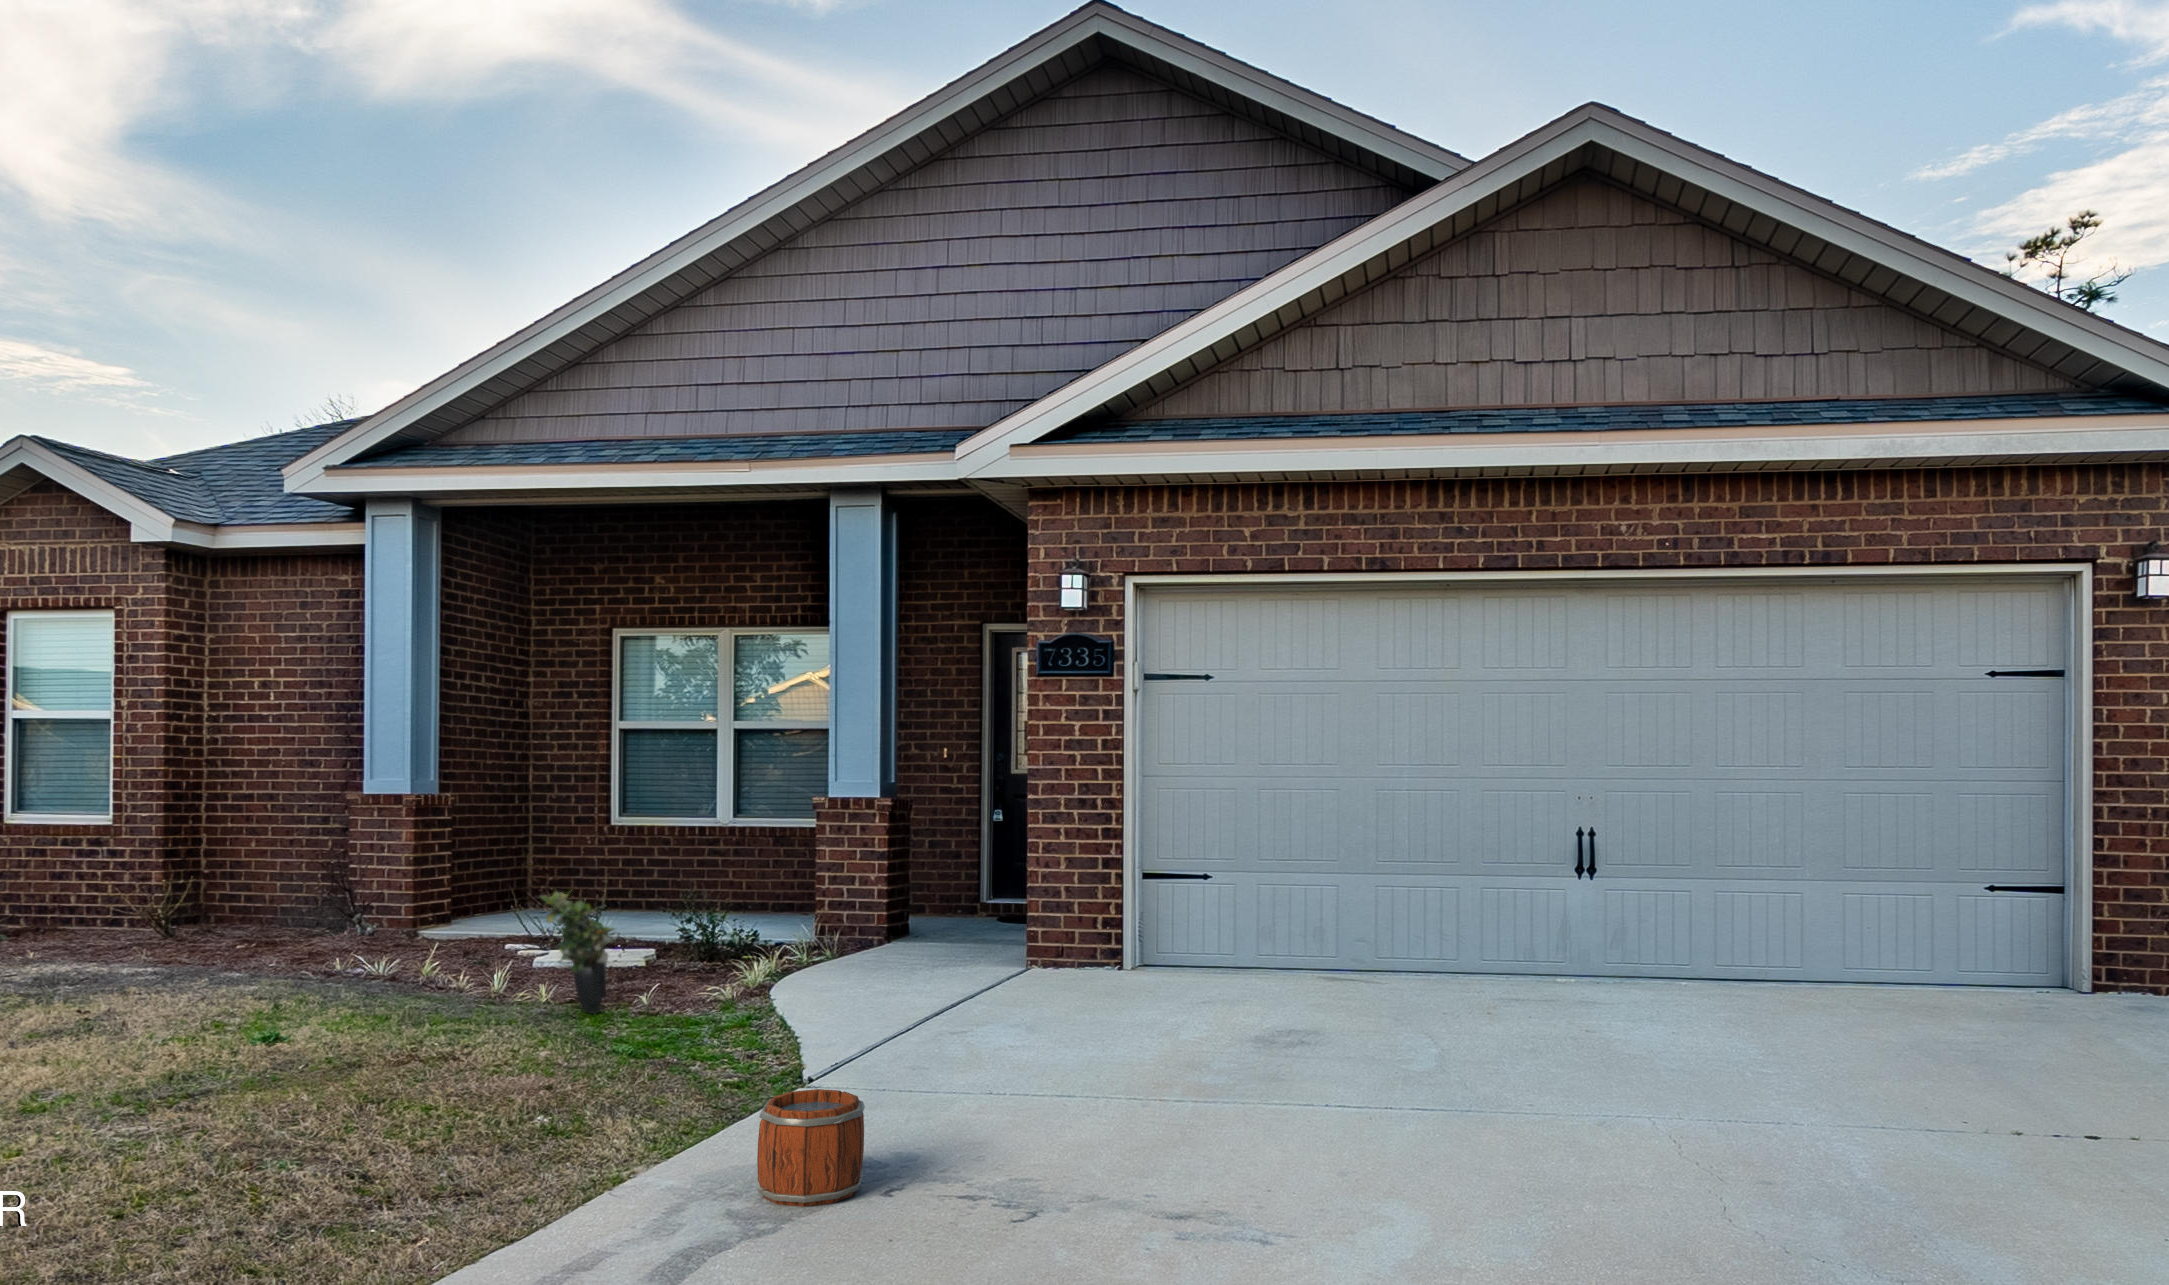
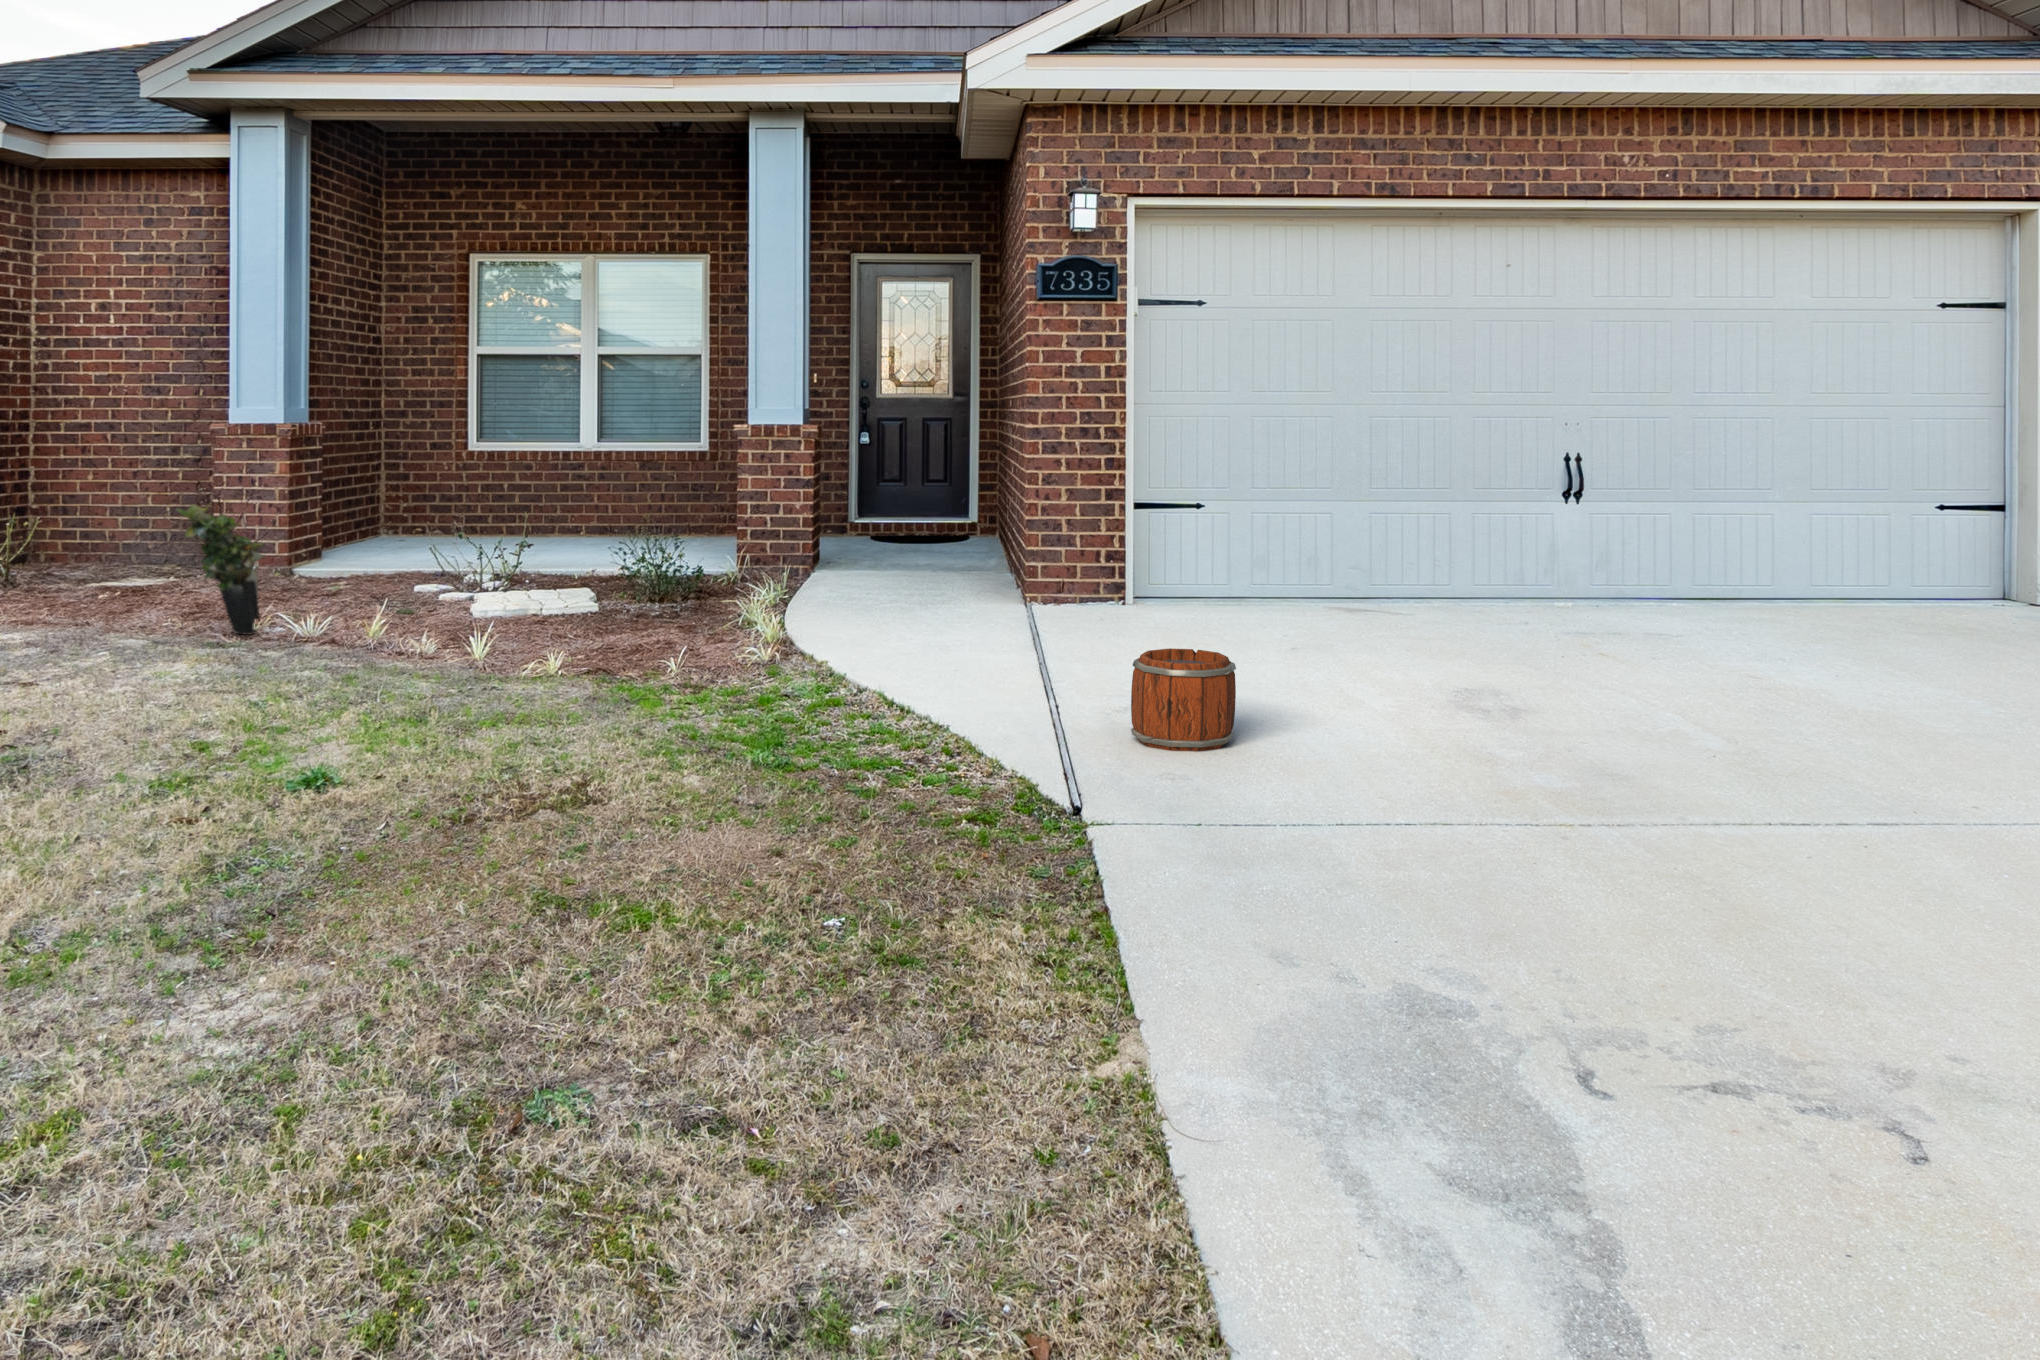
potted plant: present [542,892,614,1014] -> present [177,505,264,635]

